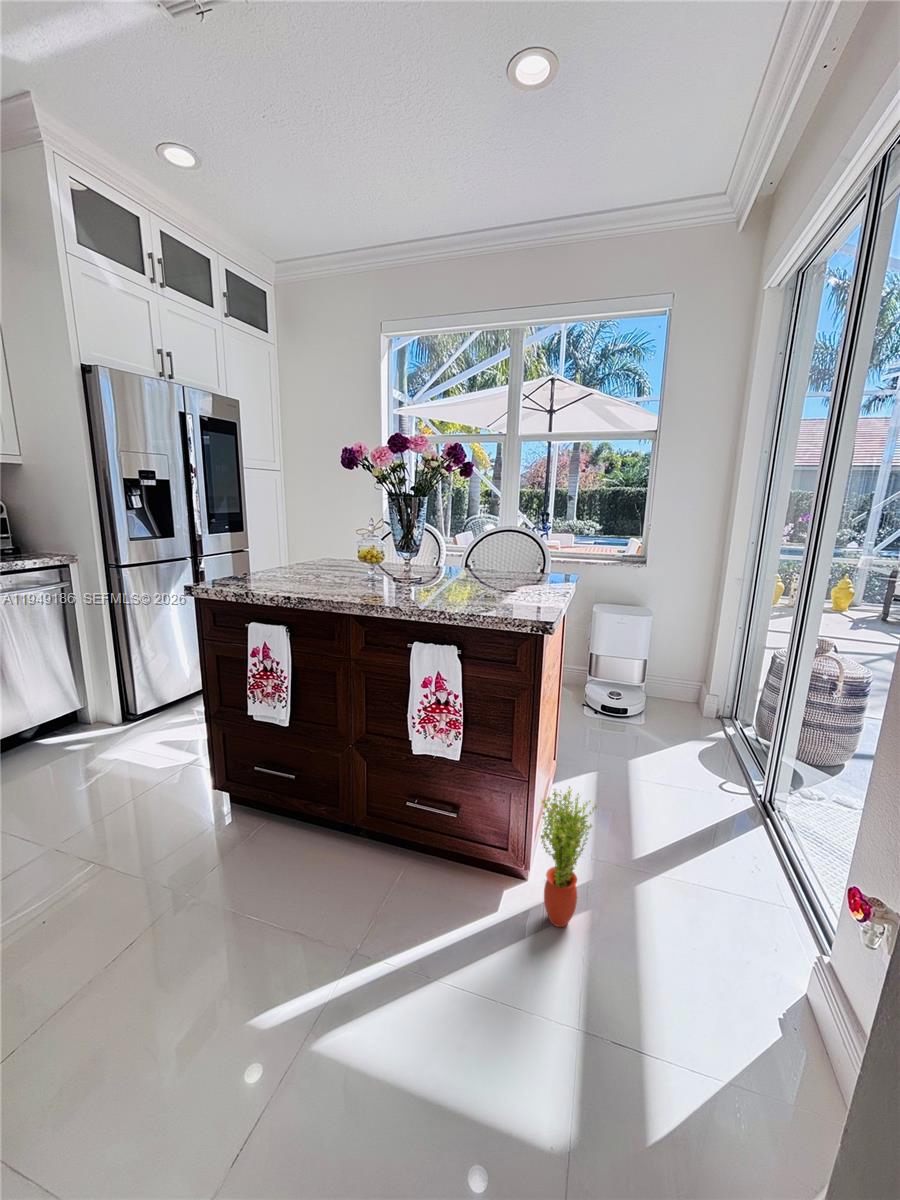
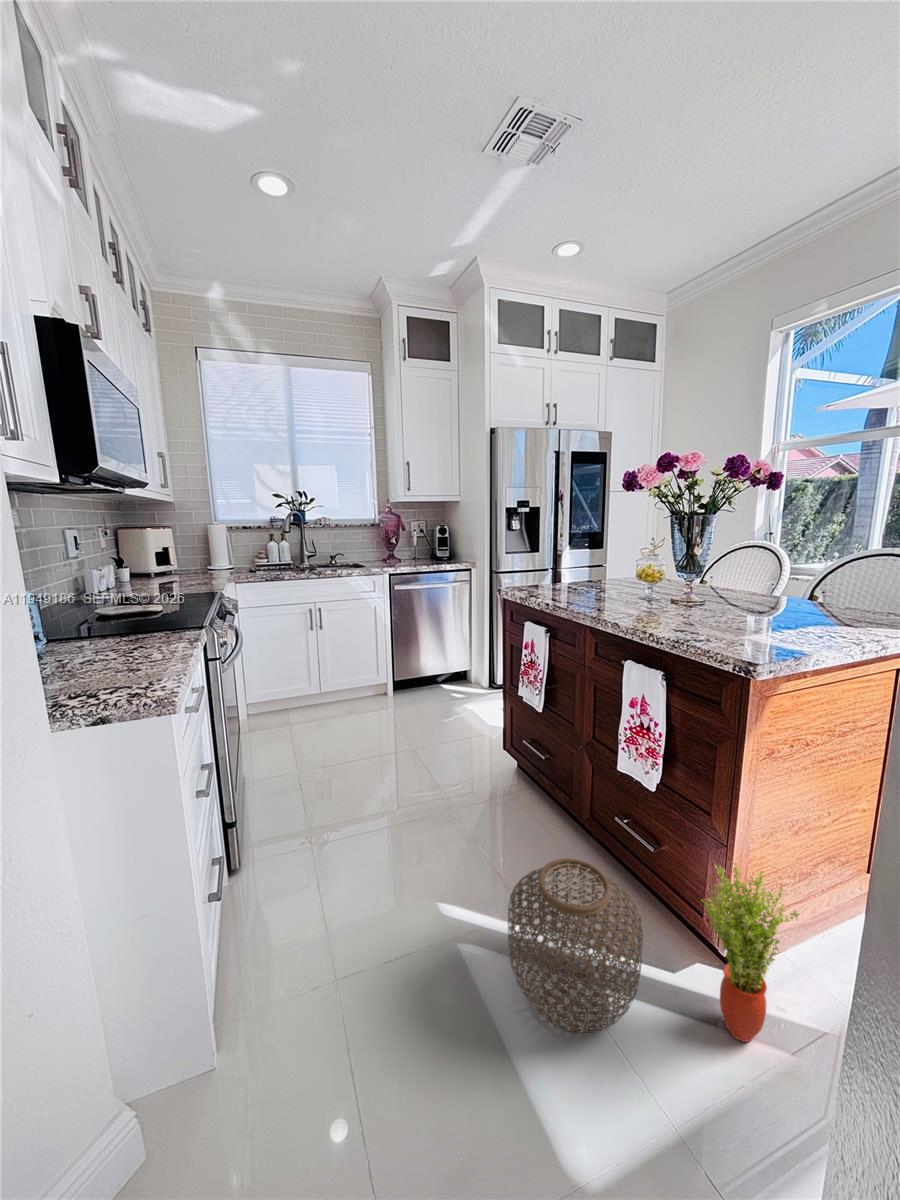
woven basket: none [384,853,518,1029] -> present [508,858,643,1033]

